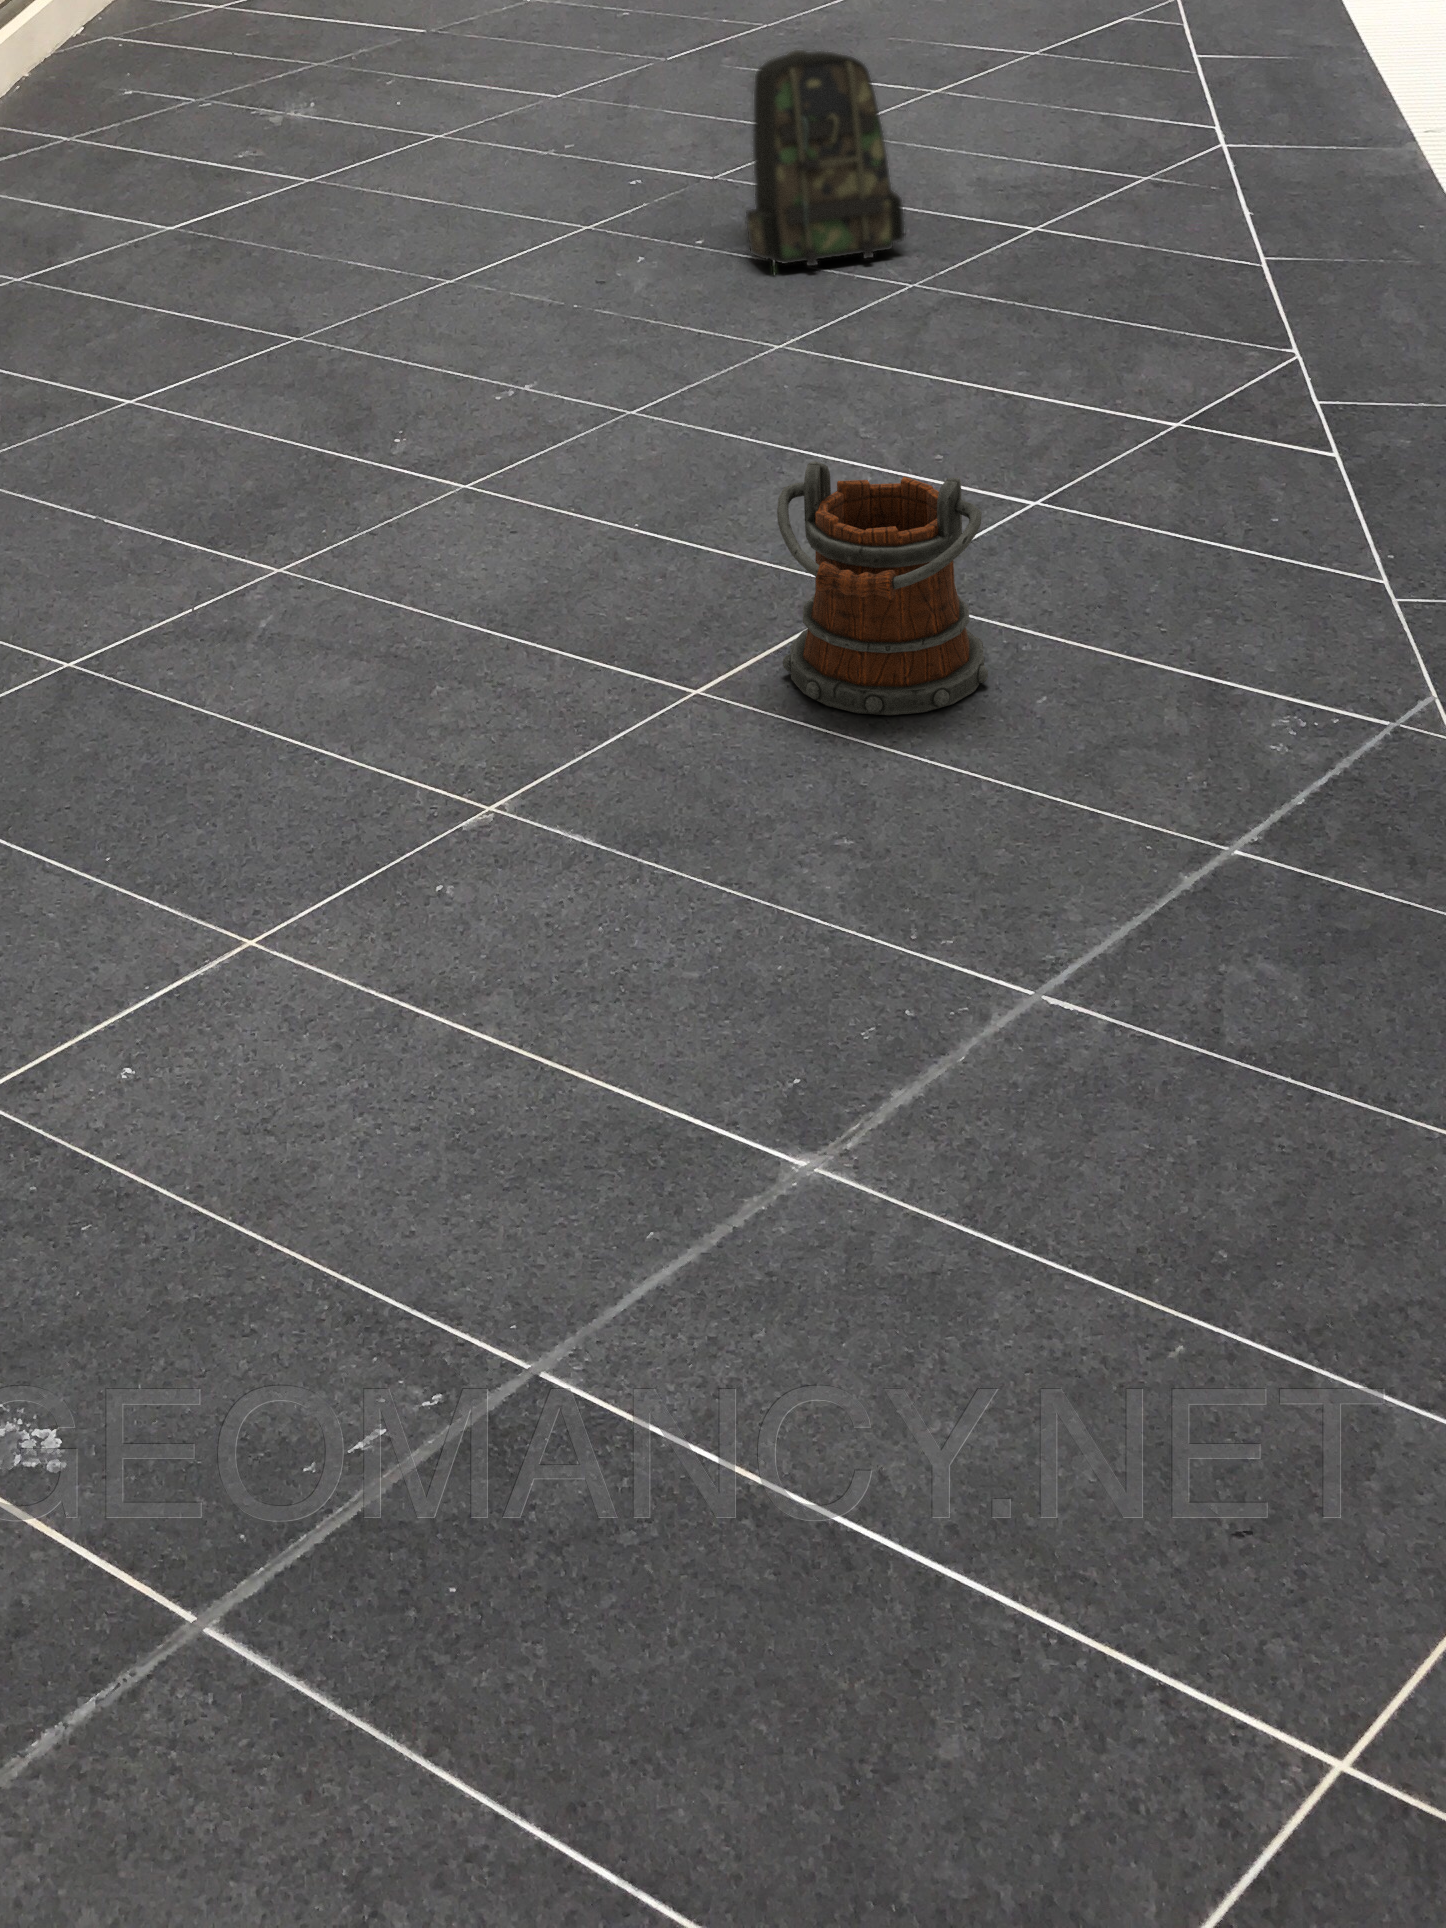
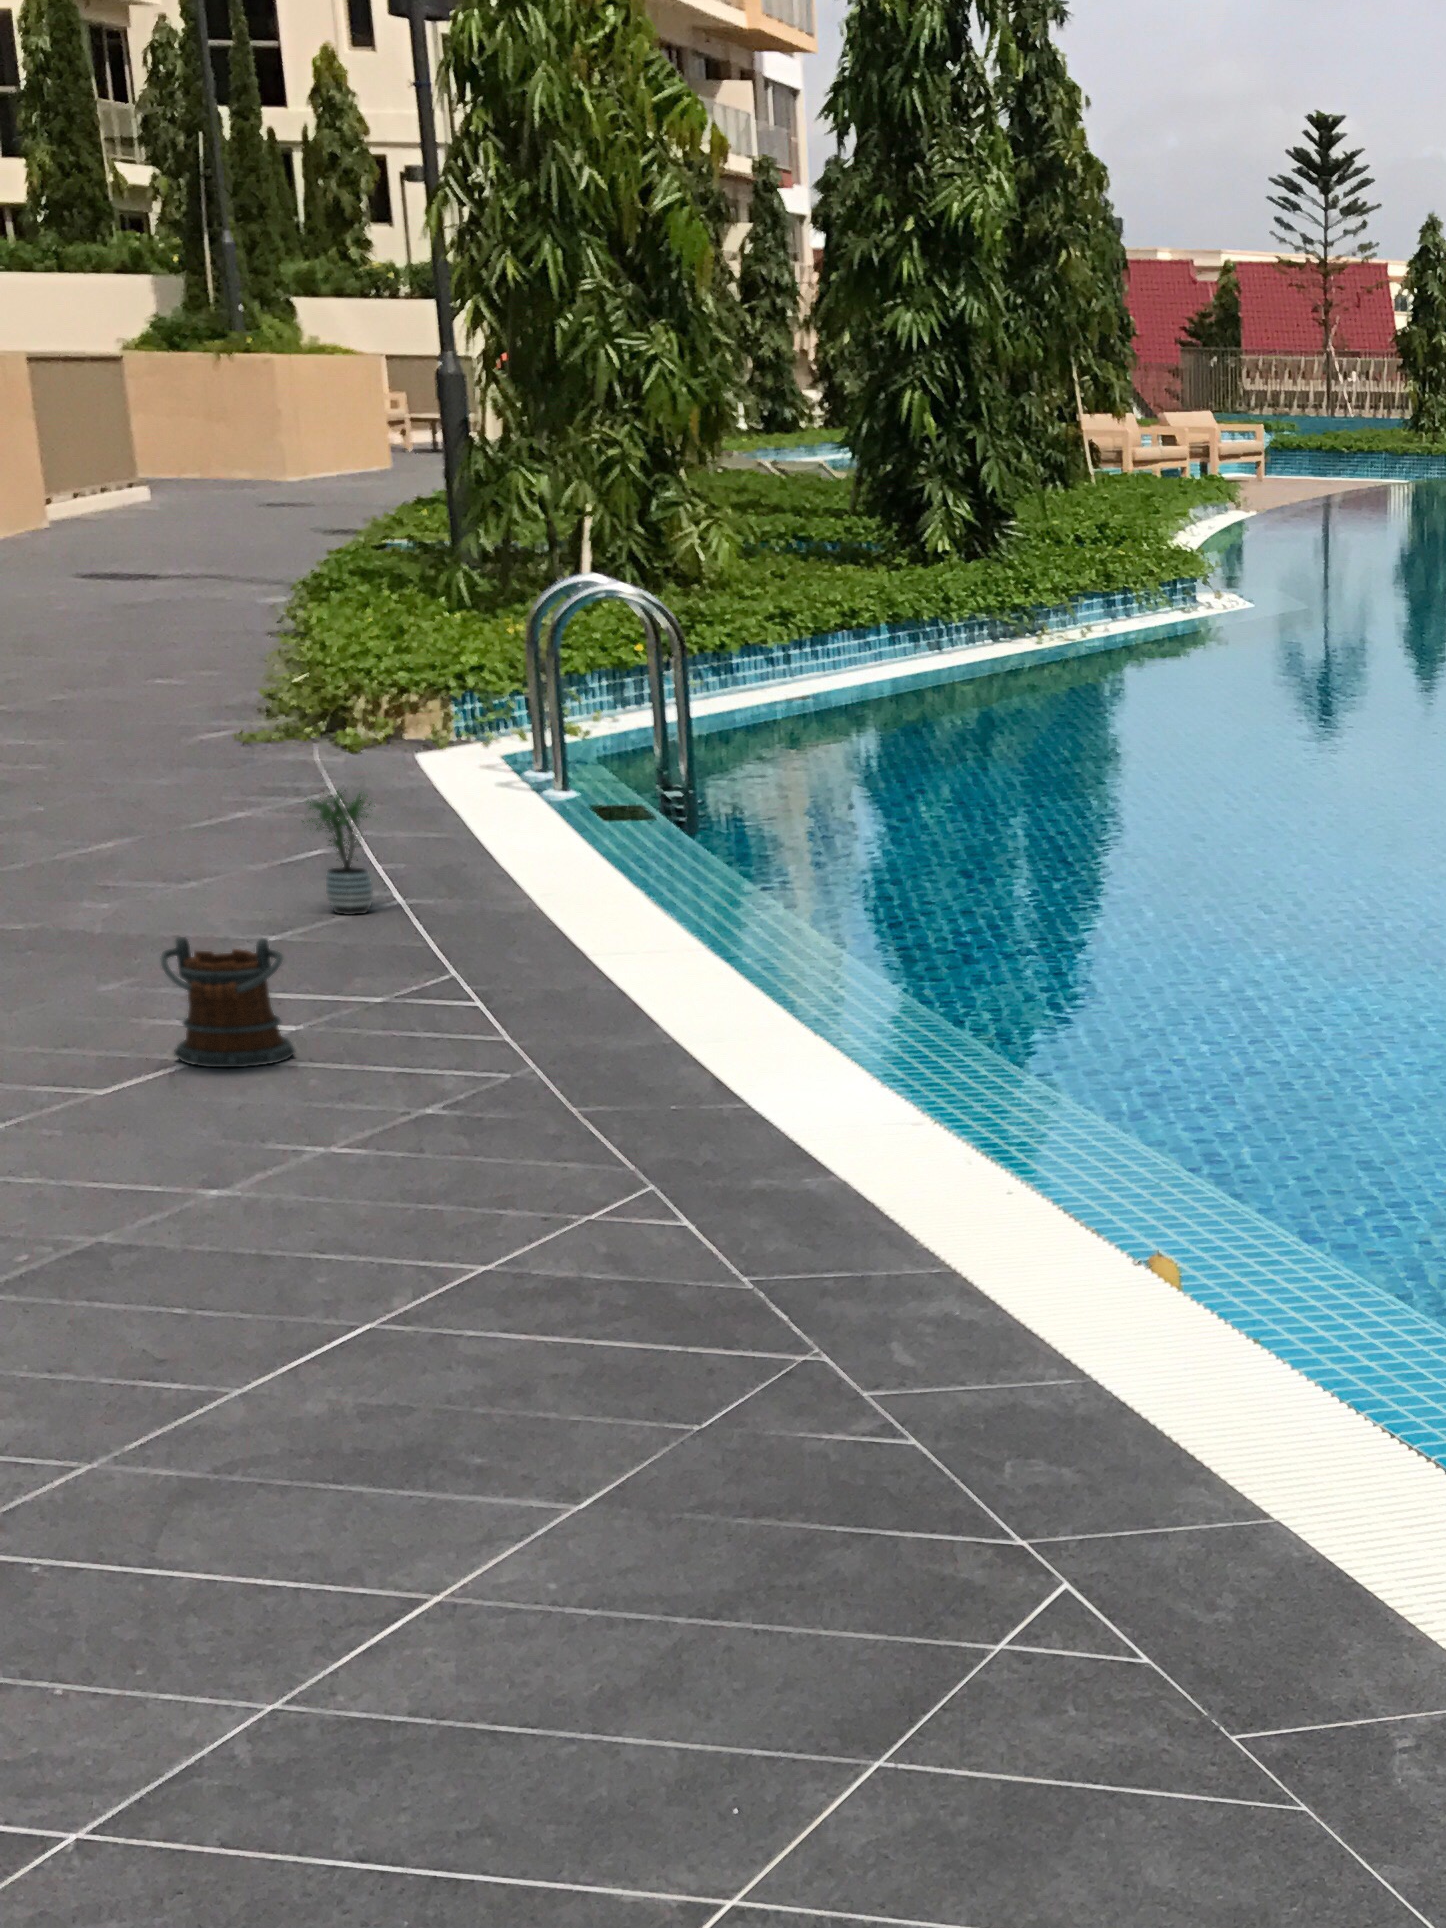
potted plant: none [1071,24,1194,214] -> present [303,790,375,915]
backpack: present [746,50,904,266] -> none [77,795,197,943]

